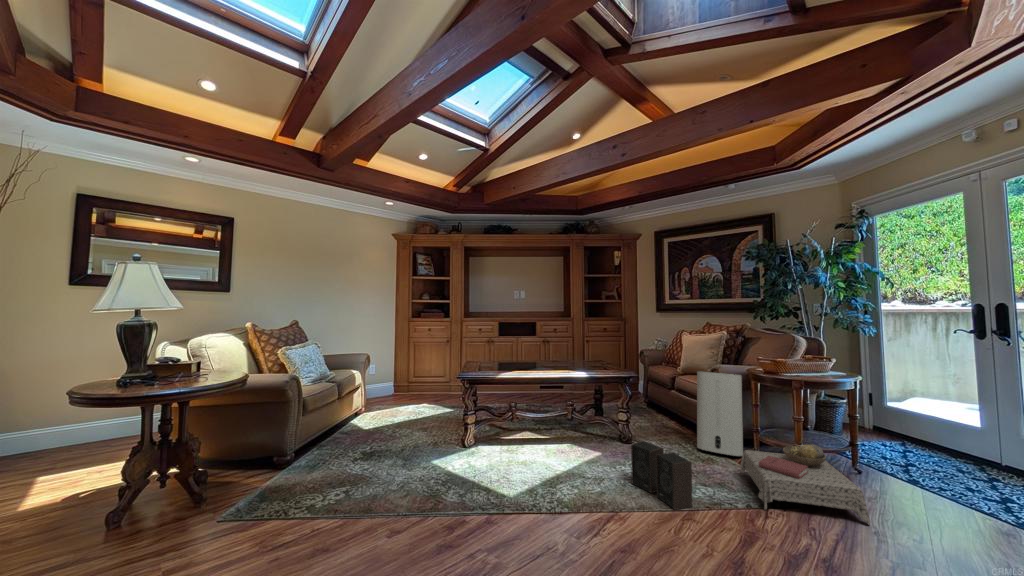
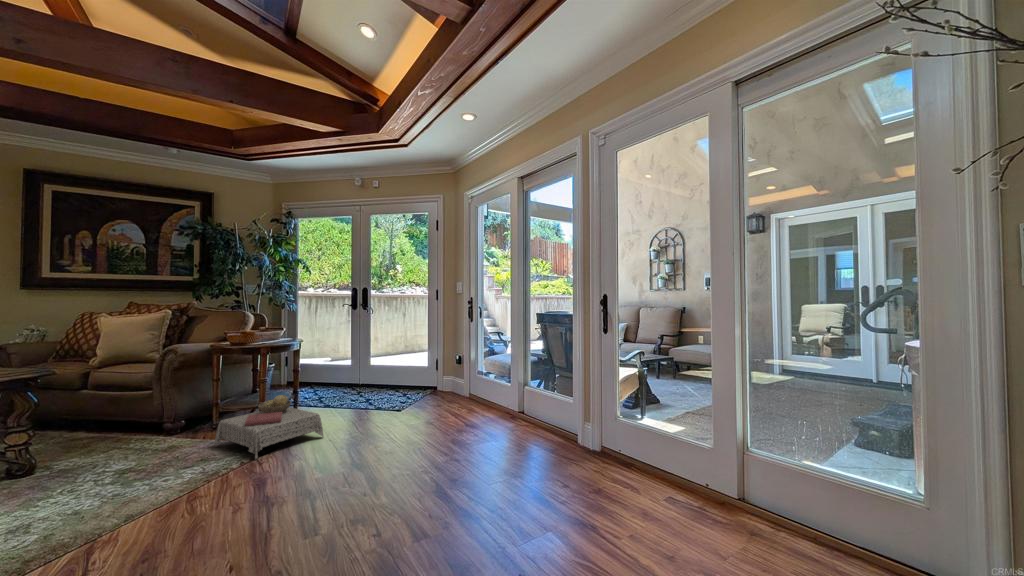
air purifier: present [697,371,743,456] -> none [148,351,205,444]
speaker: present [631,441,693,510] -> none [92,440,192,506]

